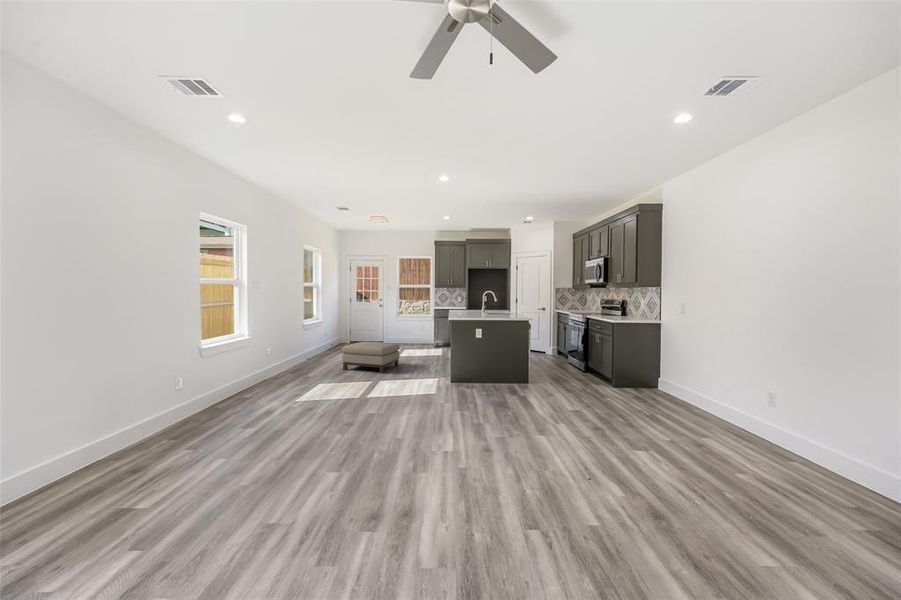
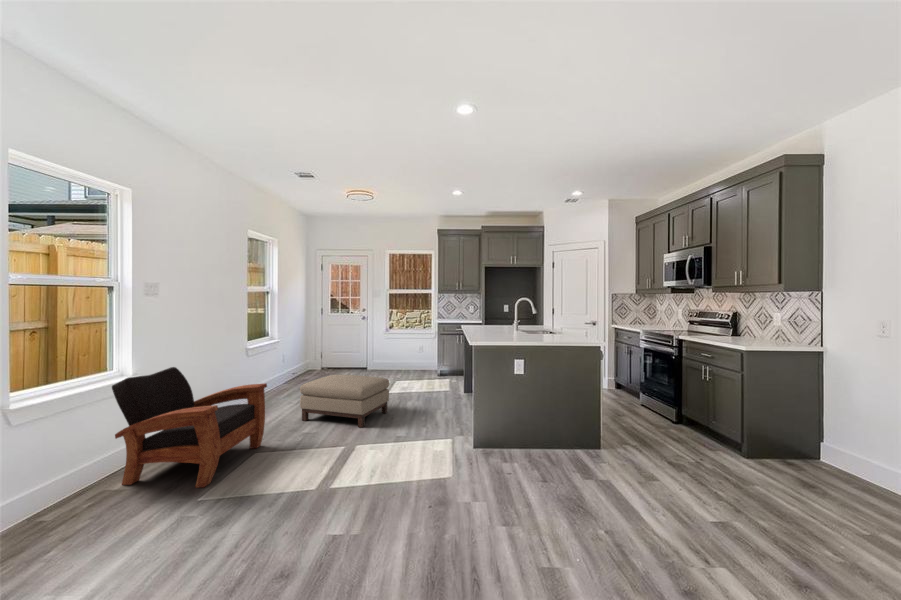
armchair: none [241,332,325,396] -> present [112,367,267,488]

